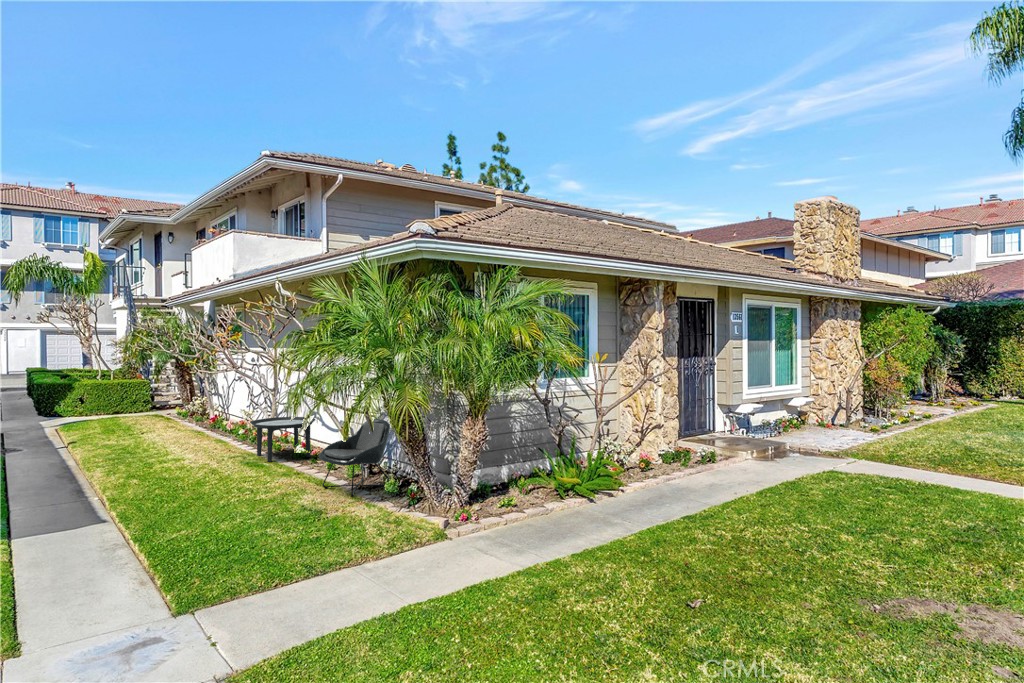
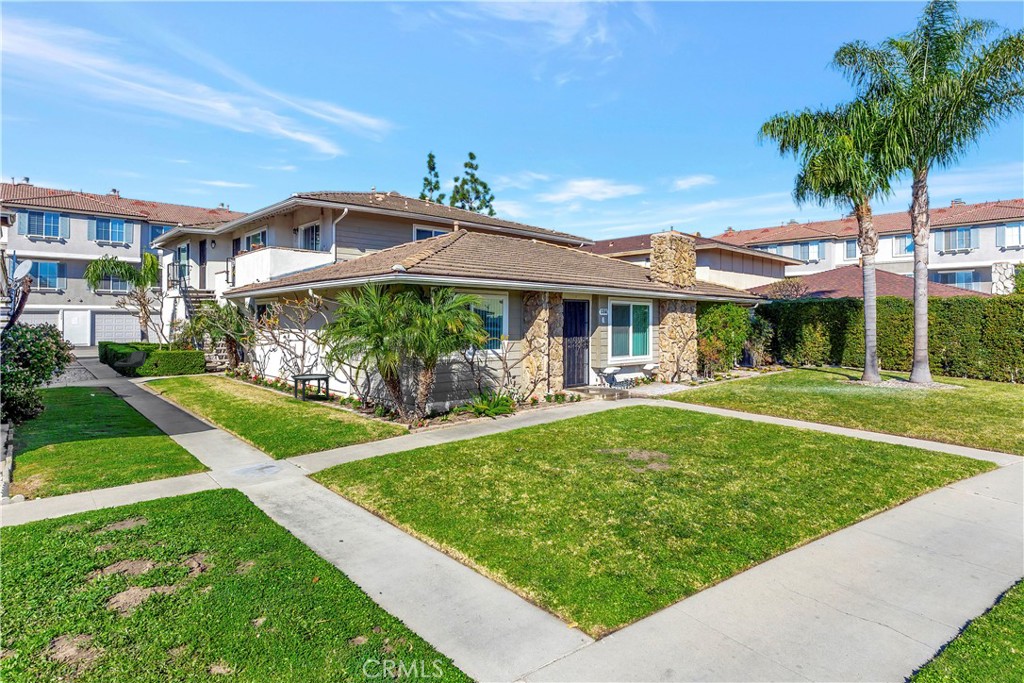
lounge chair: present [319,419,390,496] -> present [114,351,148,377]

